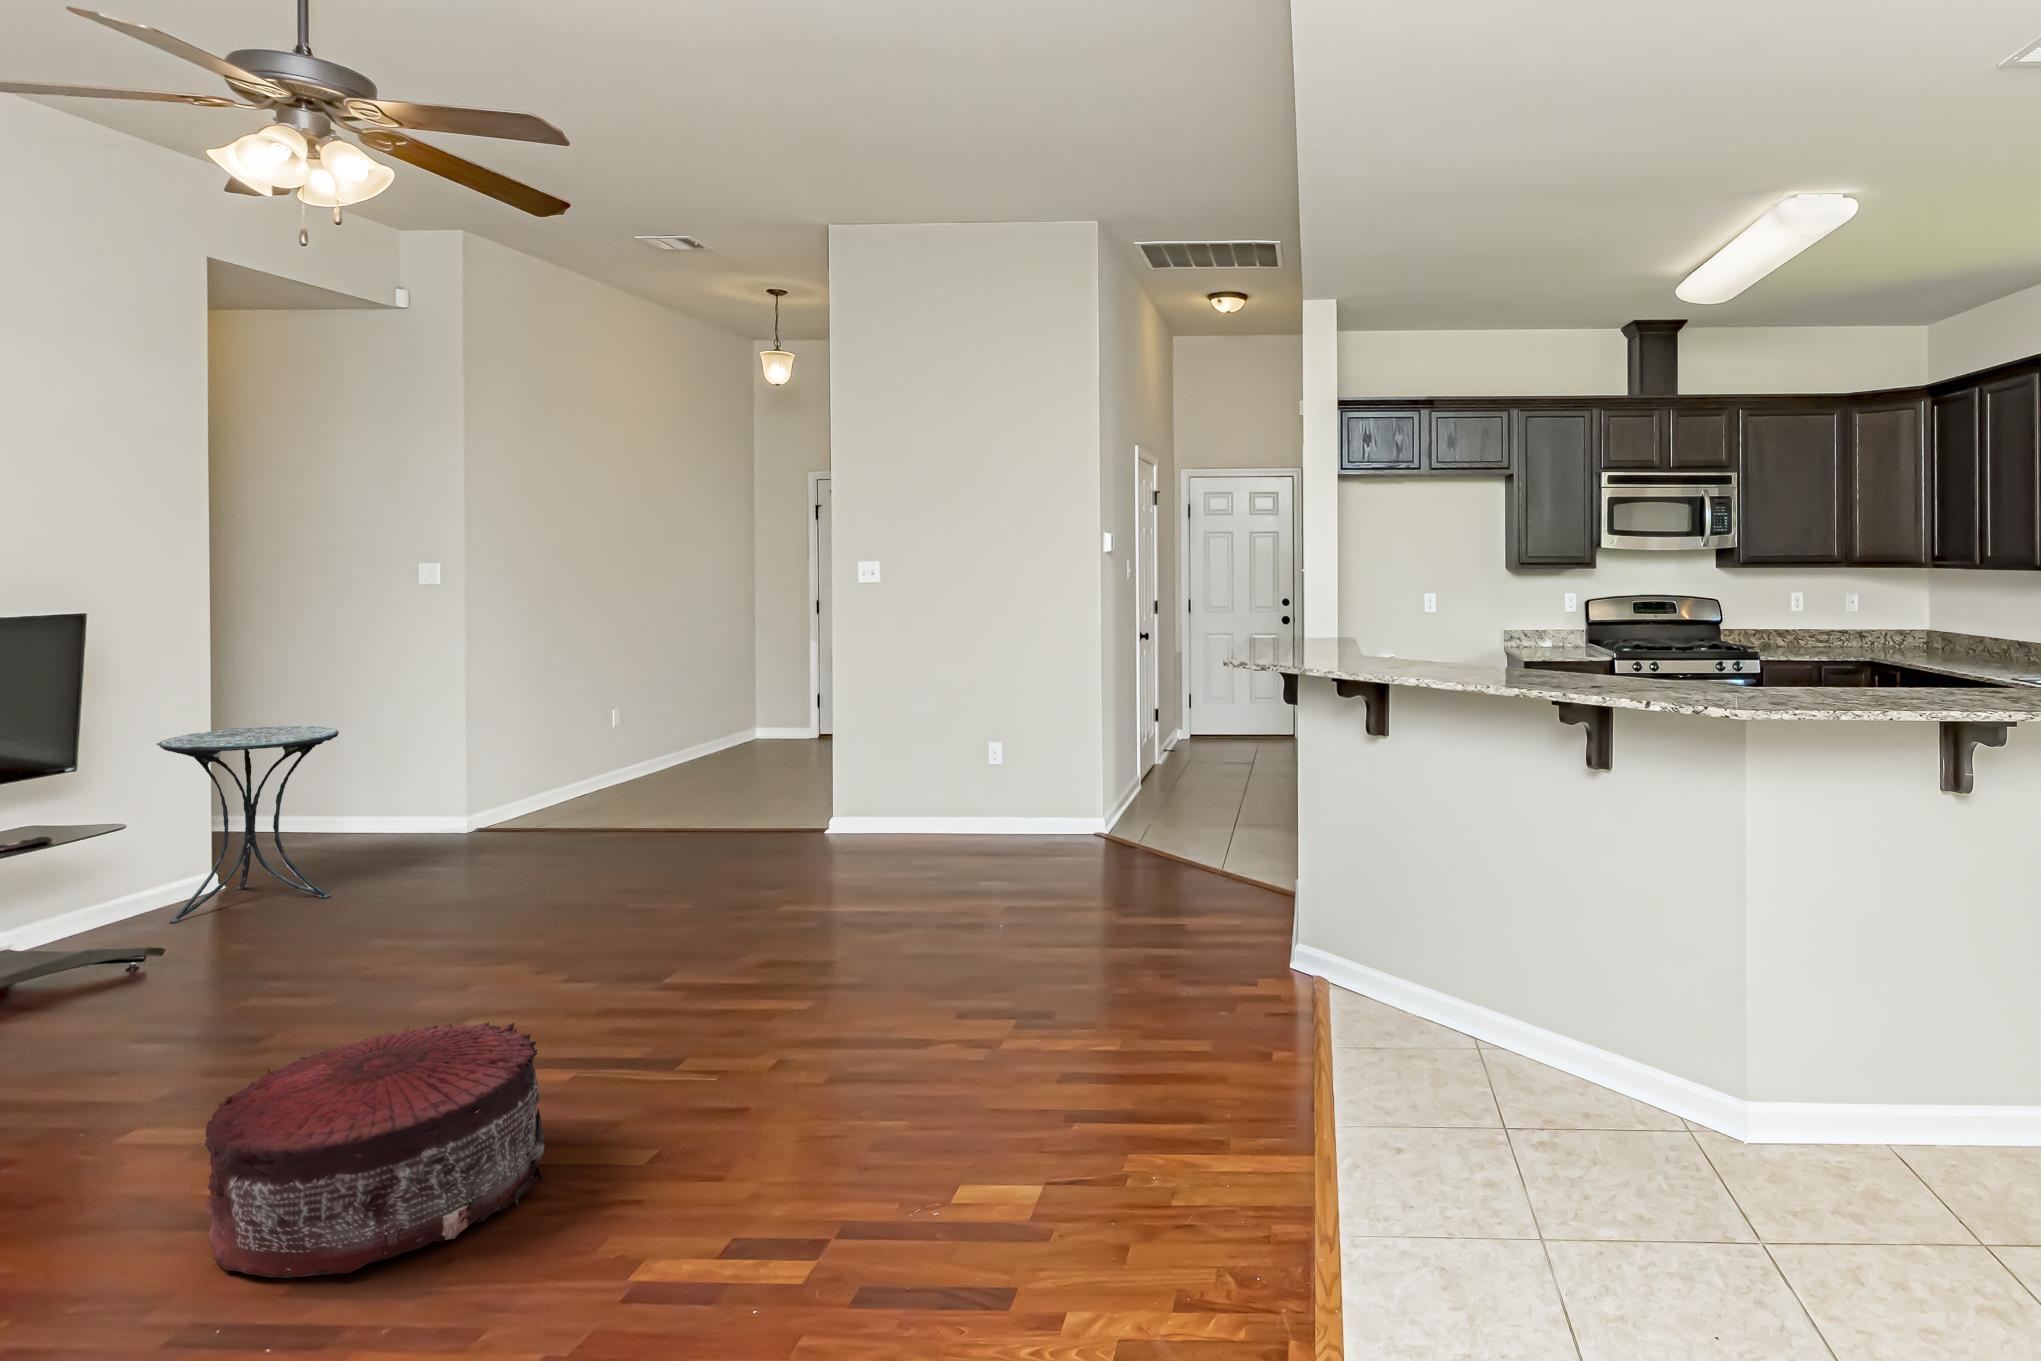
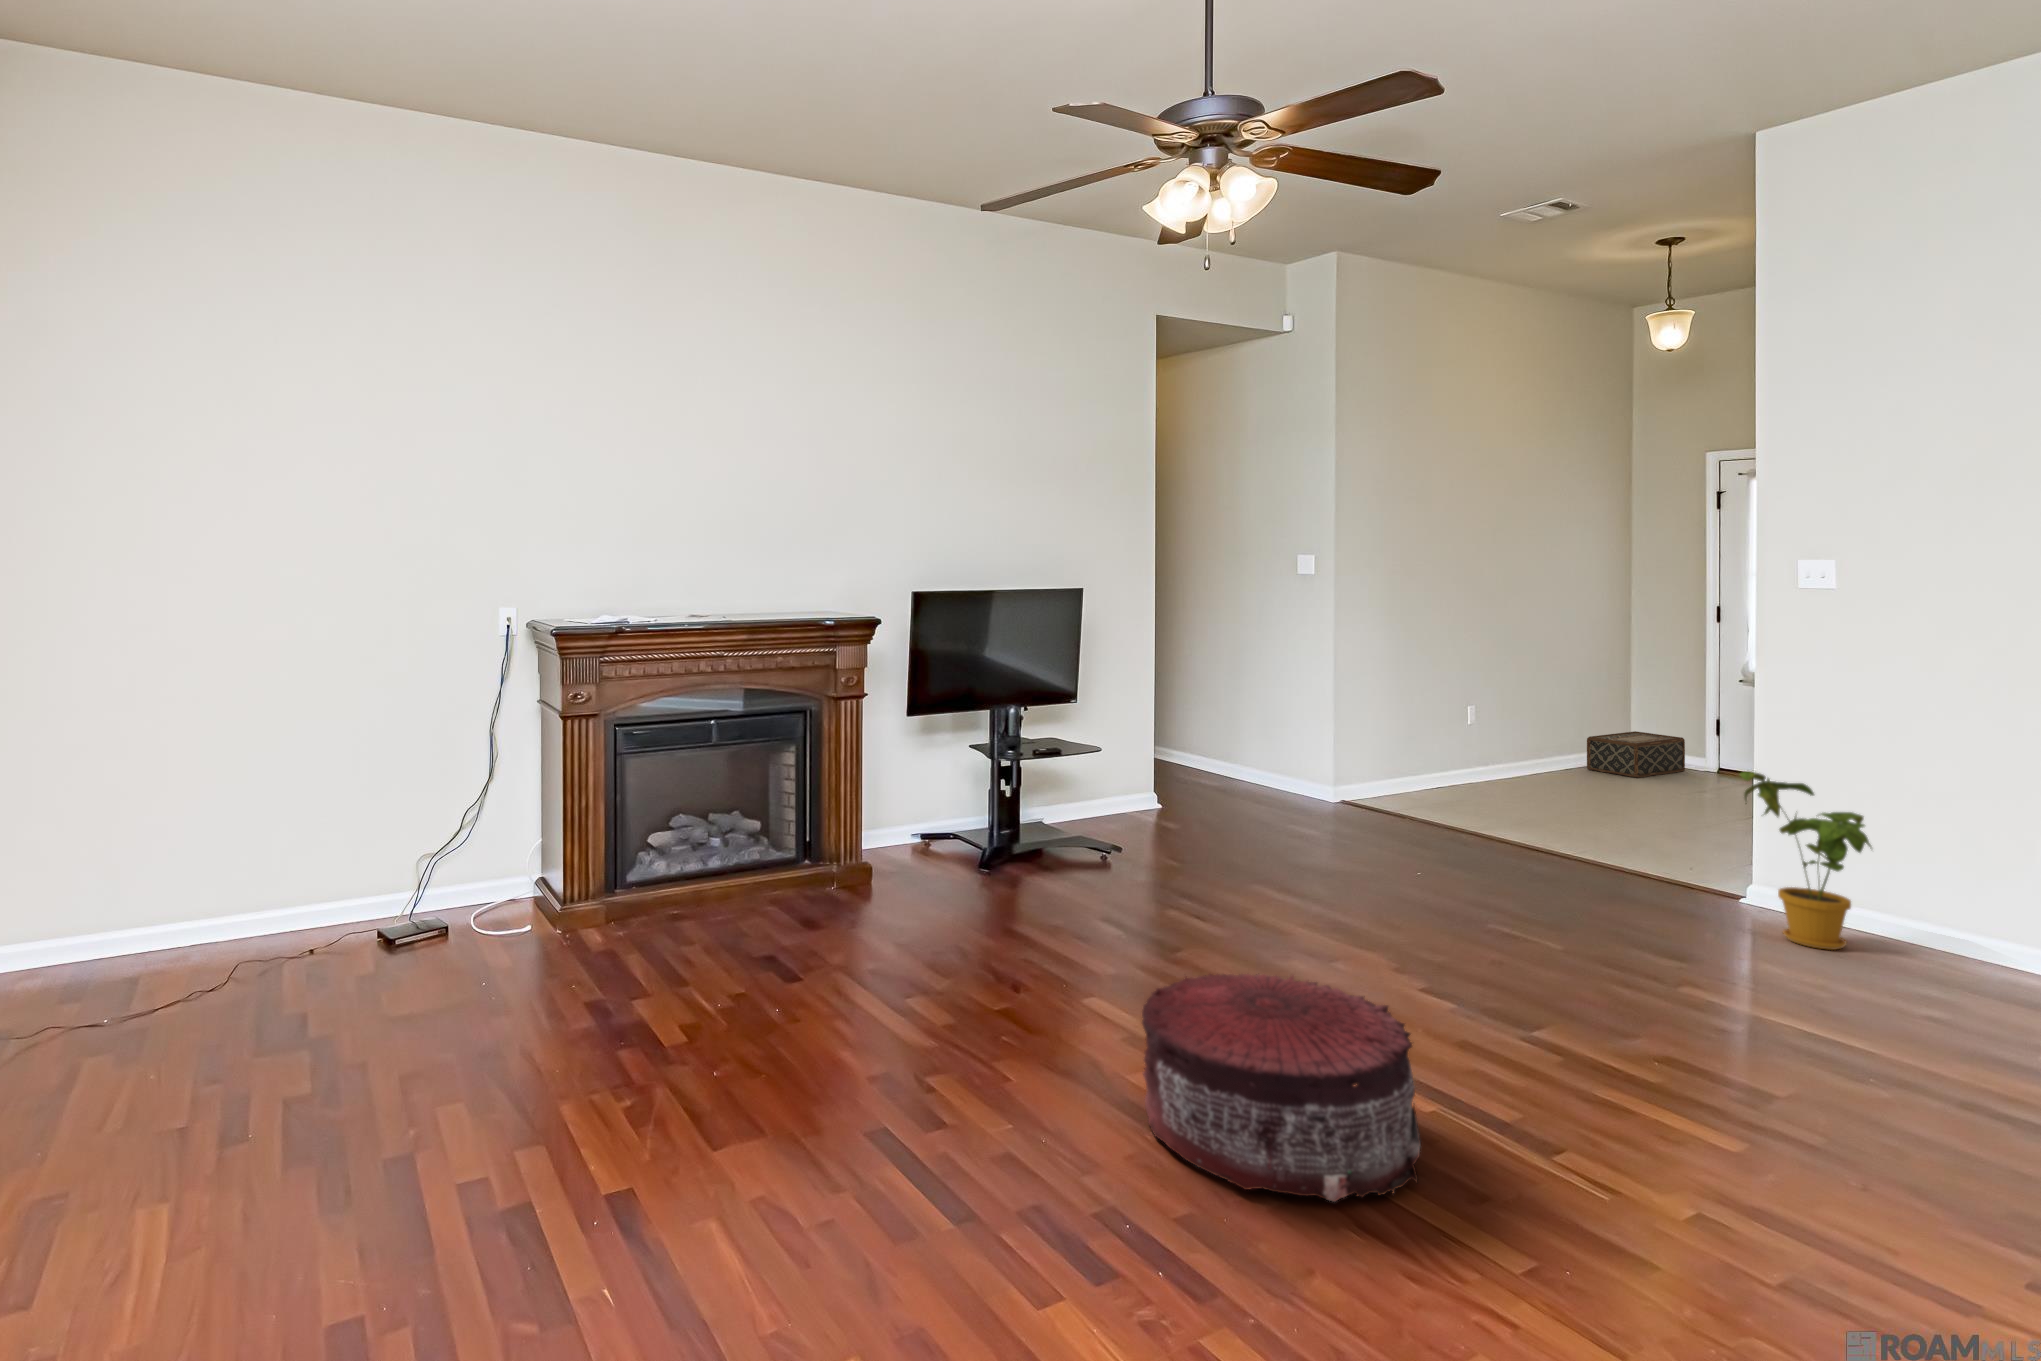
woven basket: none [712,717,788,758] -> present [1587,731,1685,778]
side table: present [157,726,339,923] -> none [1118,684,1238,835]
house plant: none [816,740,899,872] -> present [1740,771,1871,950]

